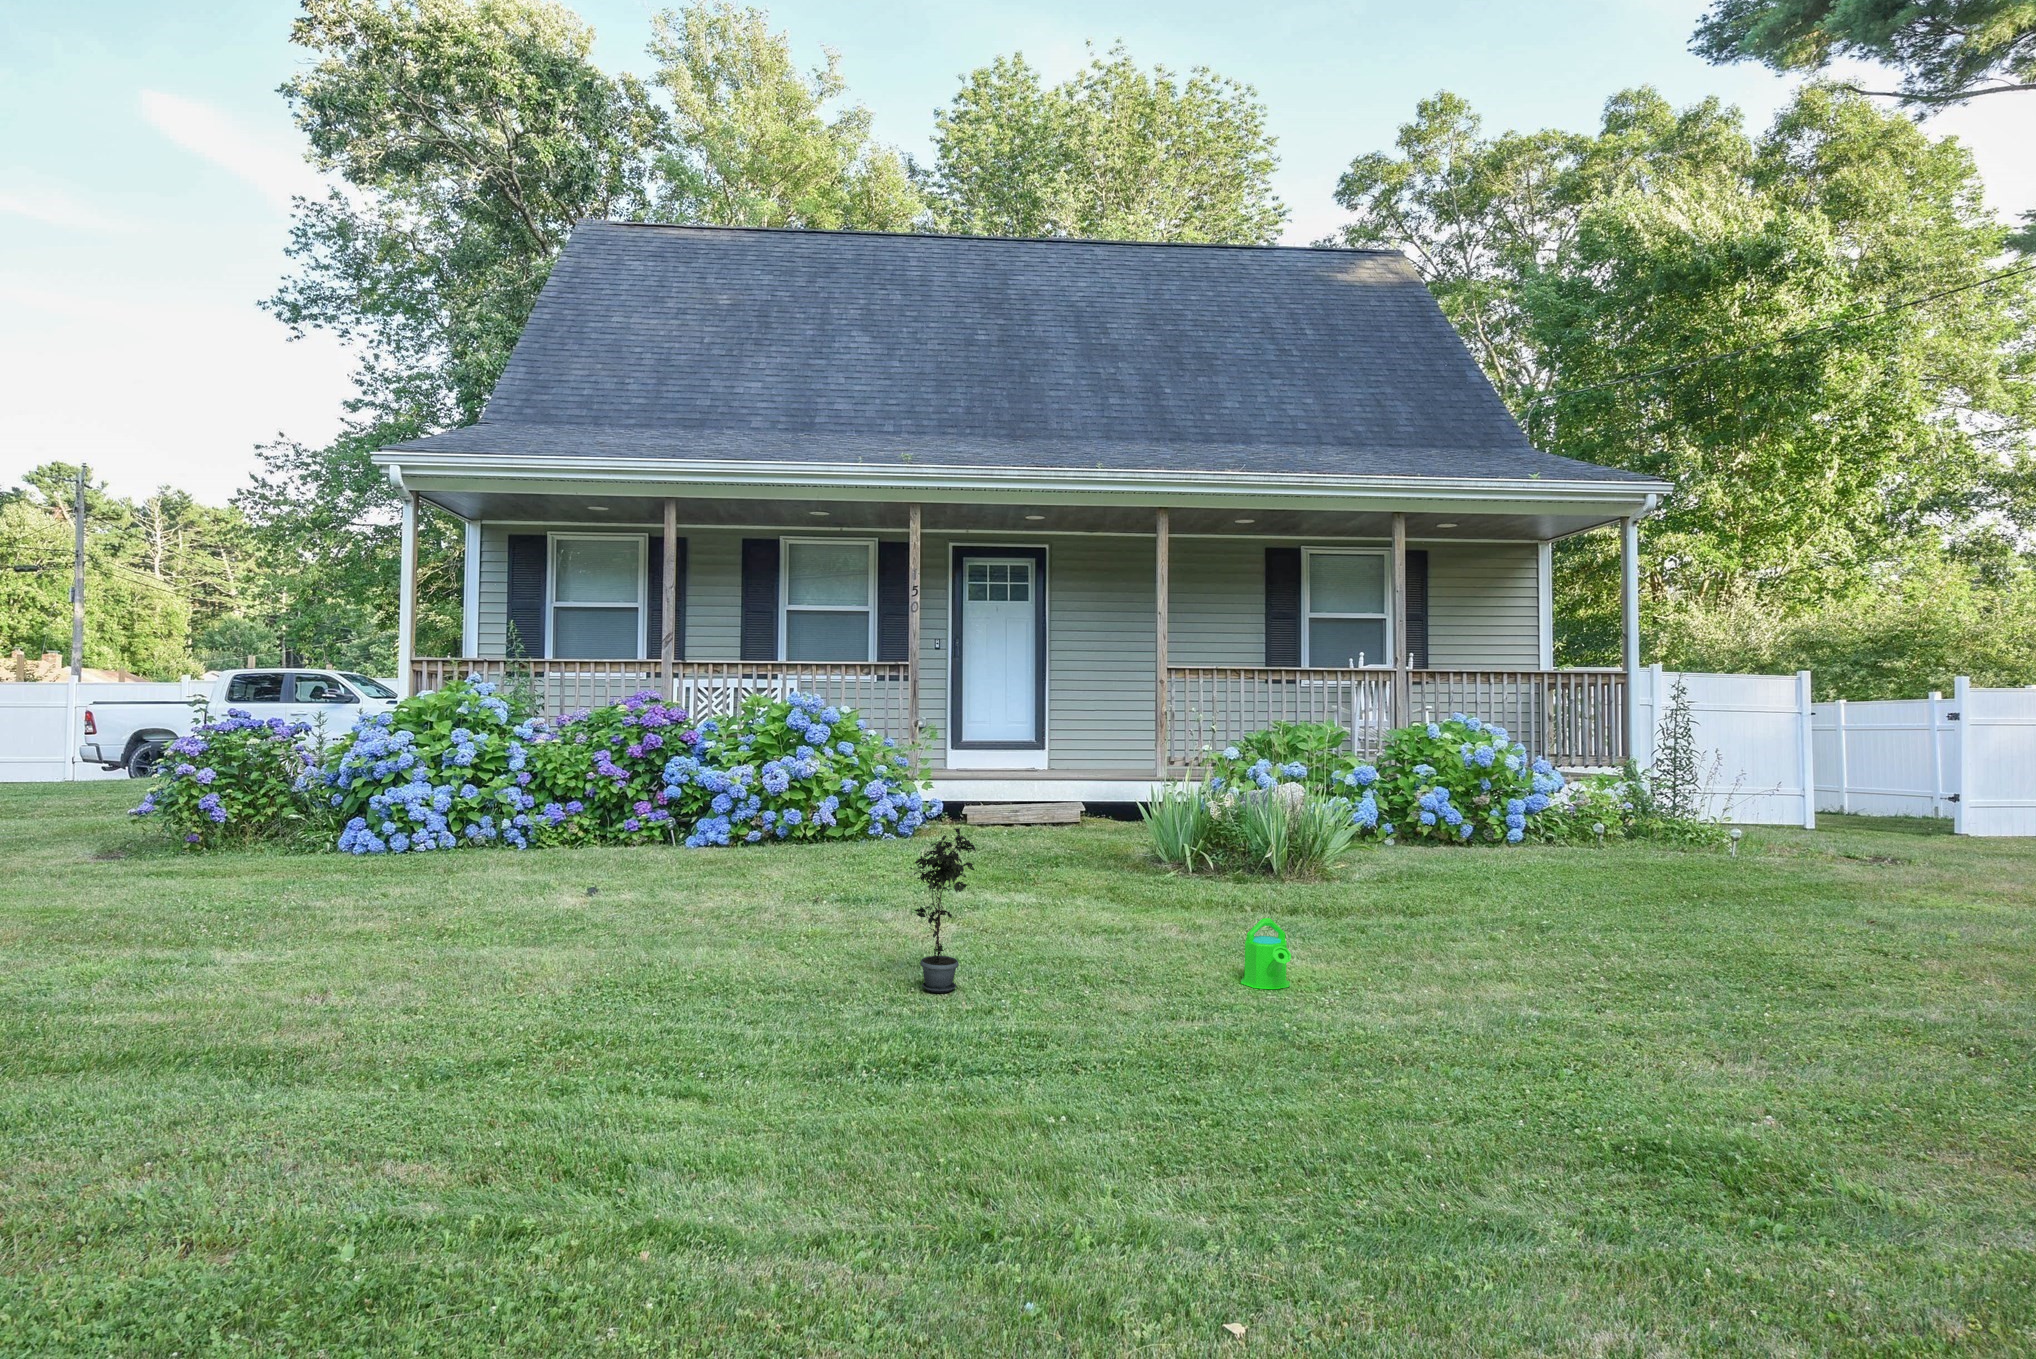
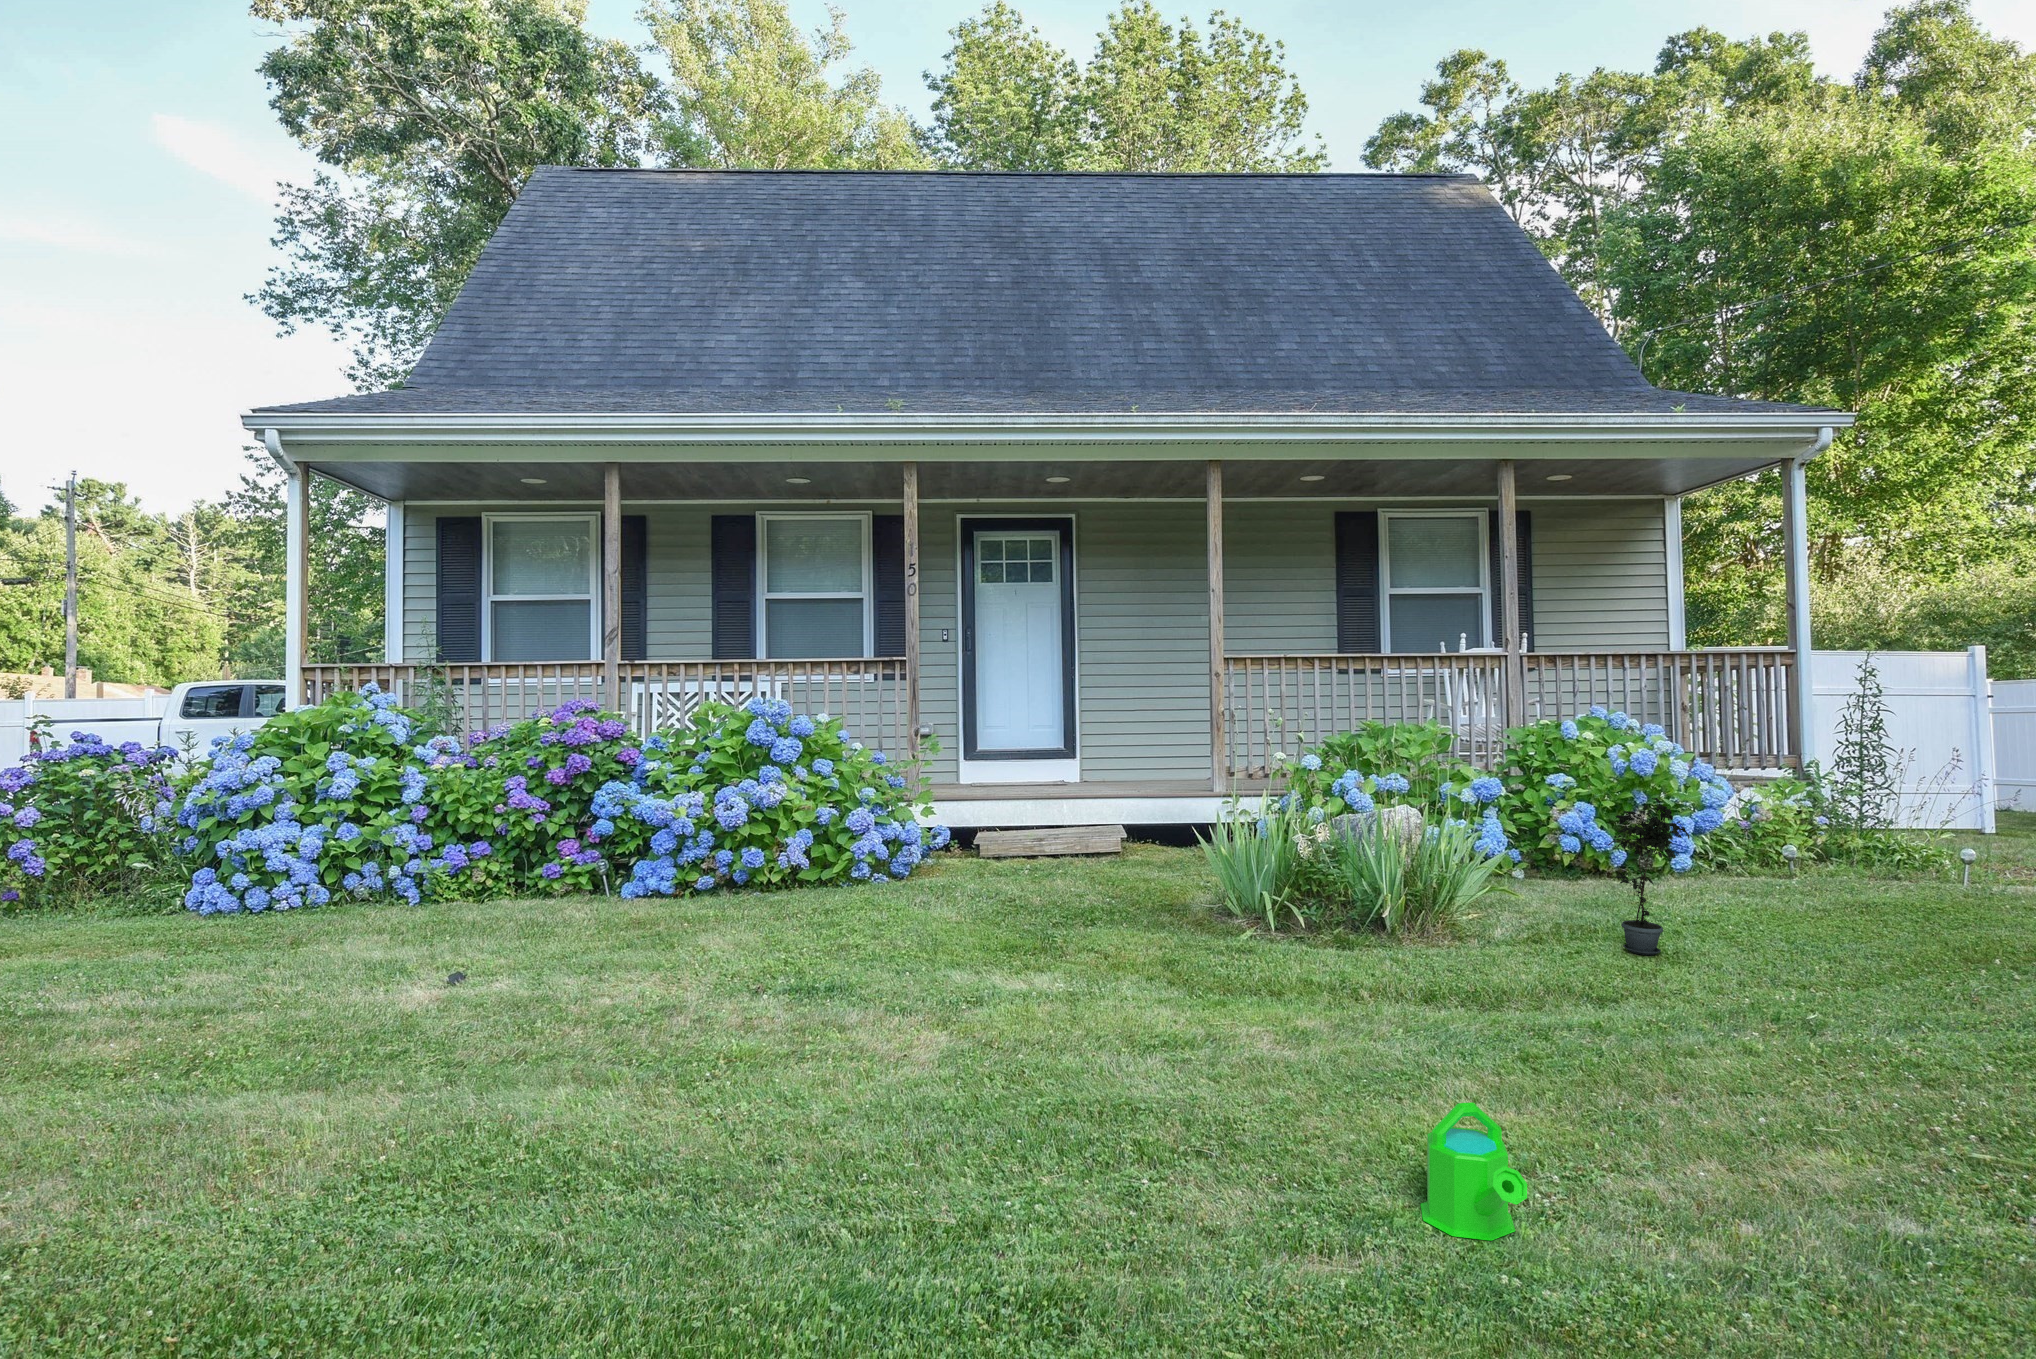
potted plant: present [910,828,976,993] -> present [1608,798,1690,956]

